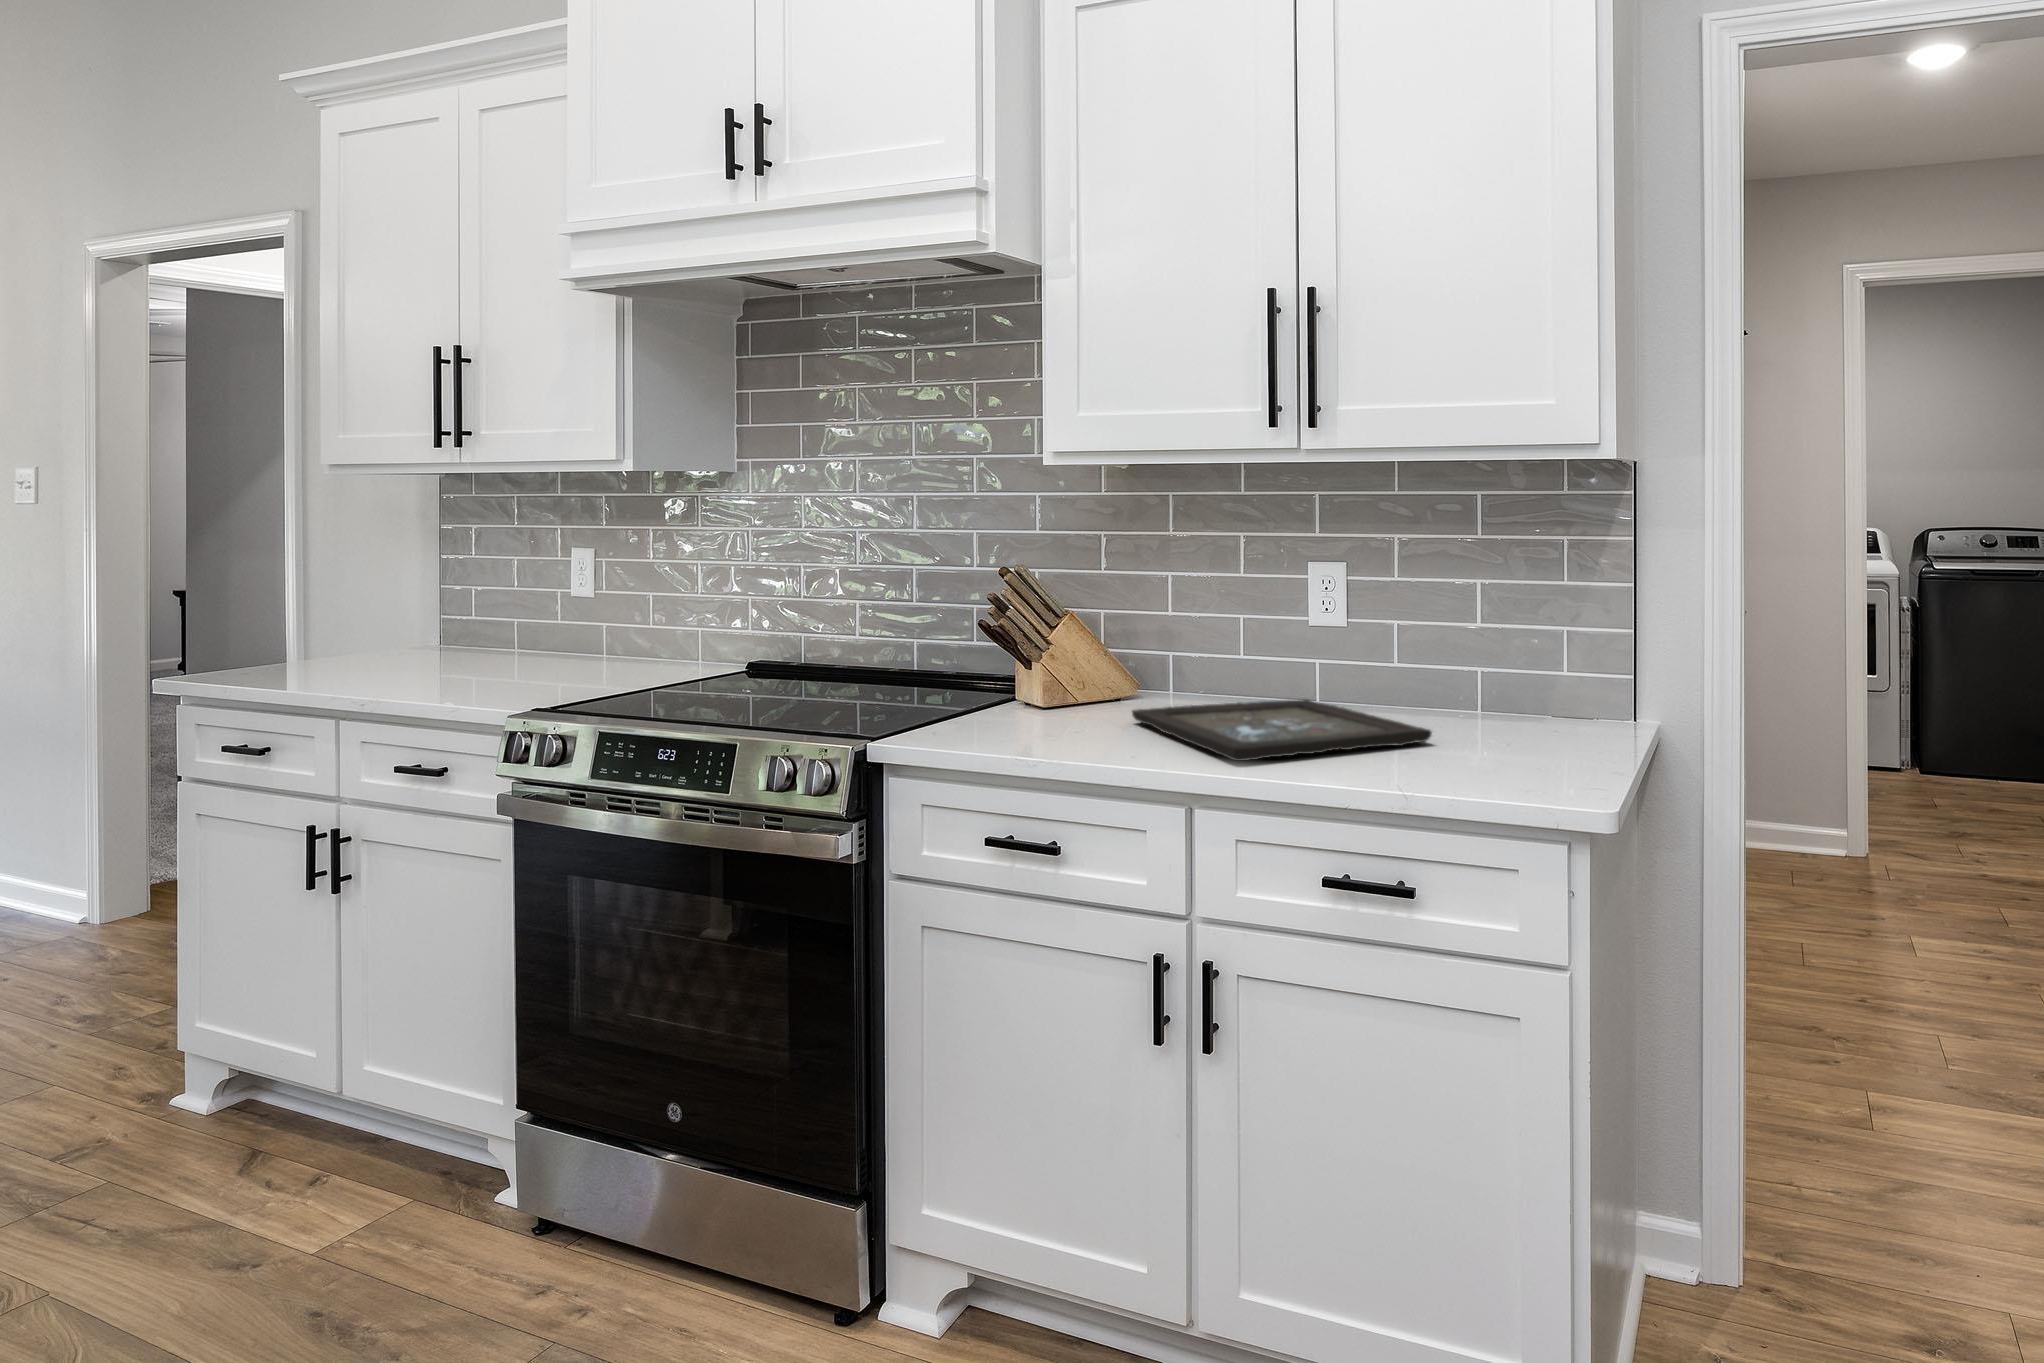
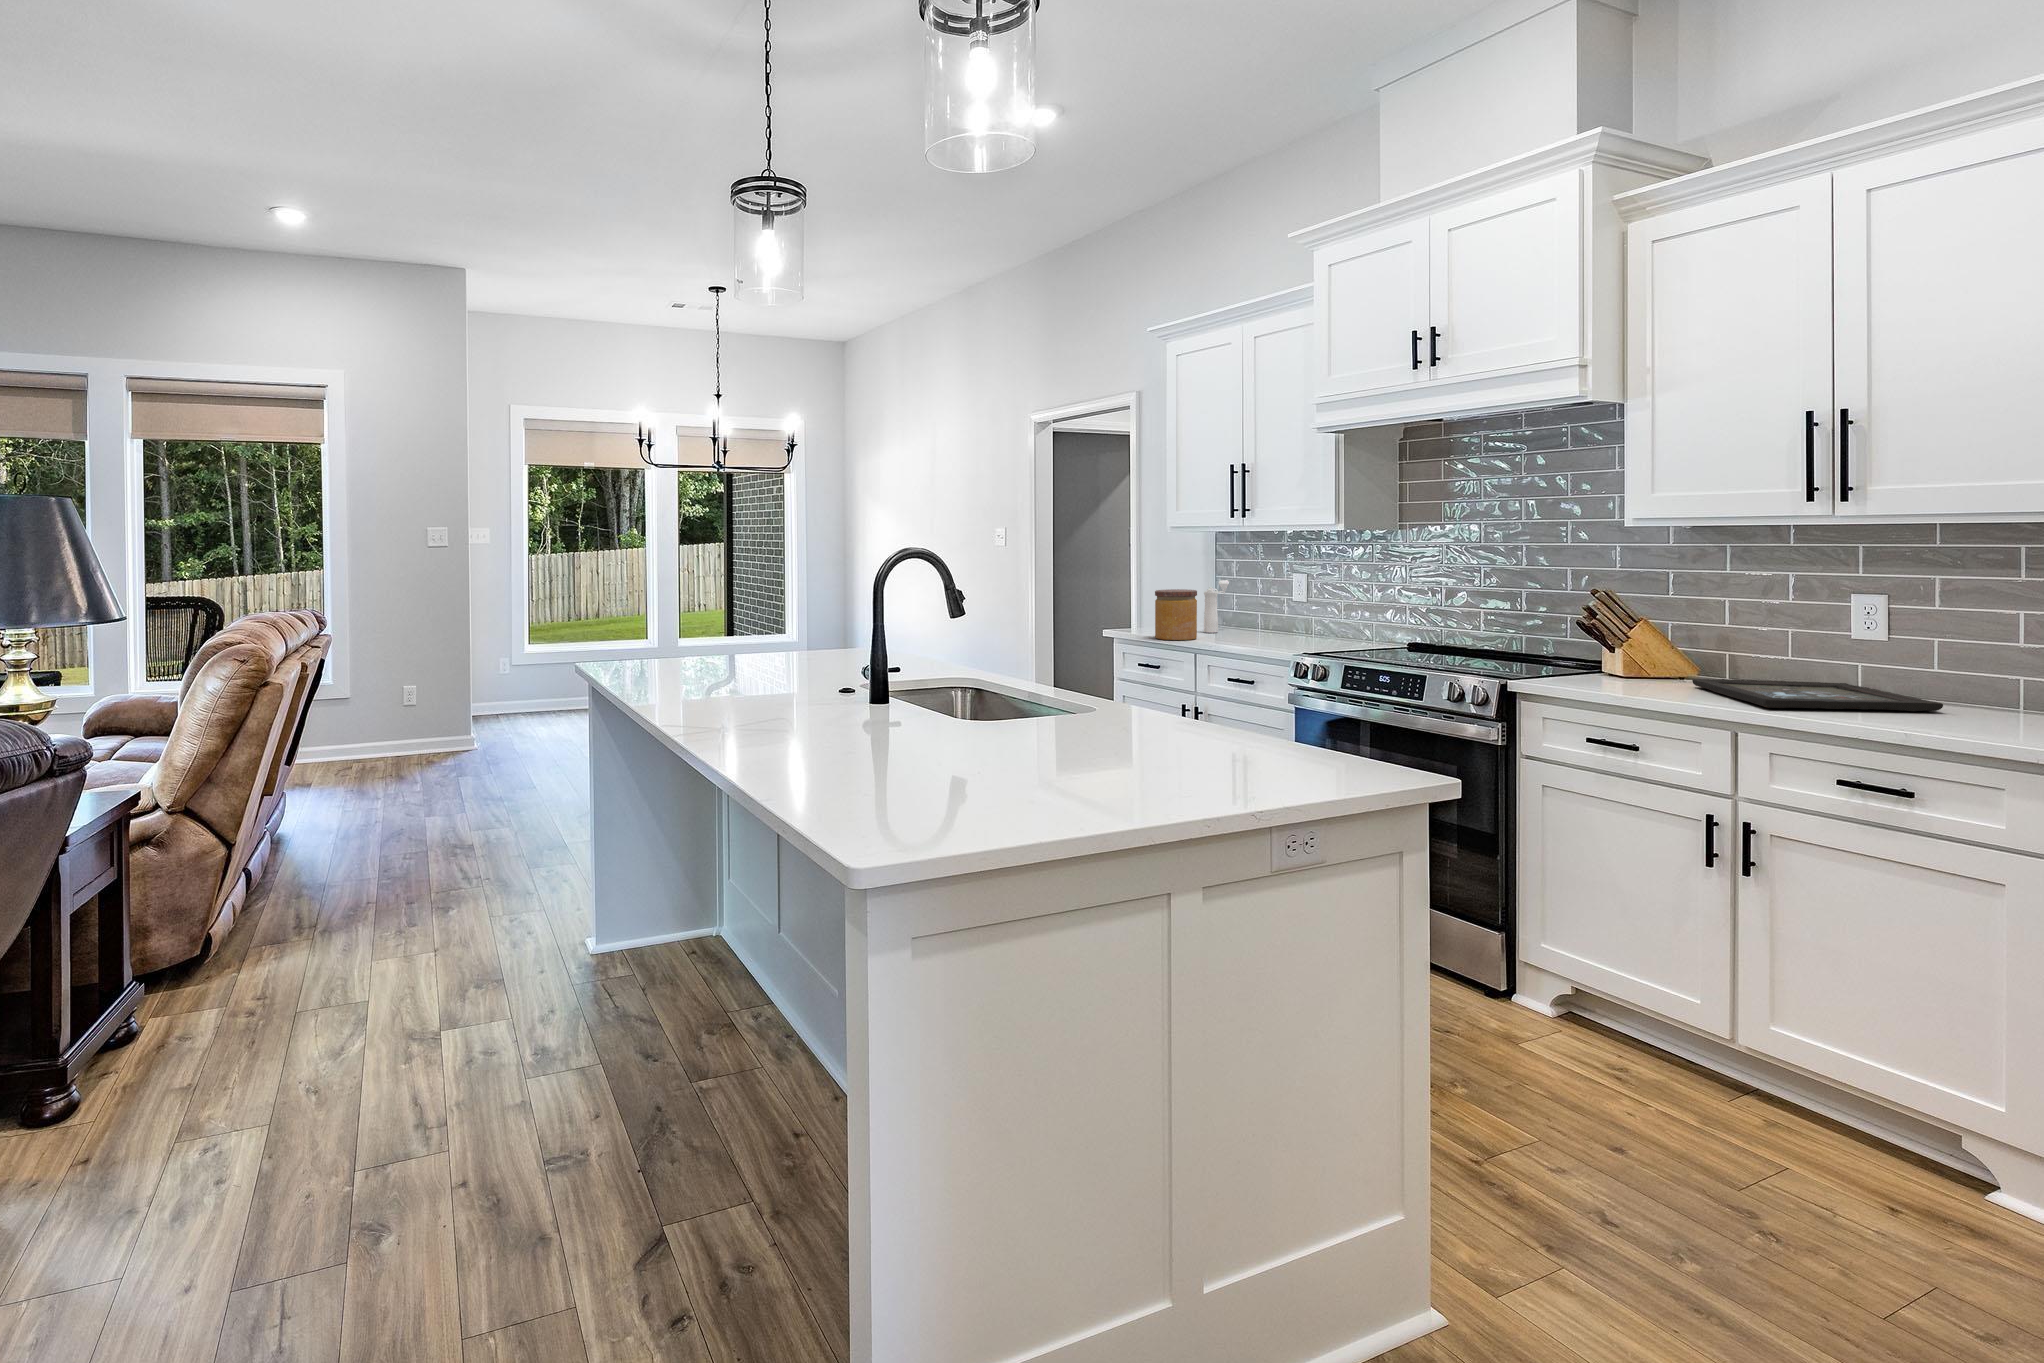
pepper mill: none [401,563,461,662] -> present [1204,580,1229,633]
jar: none [269,582,368,685] -> present [1155,589,1197,640]

